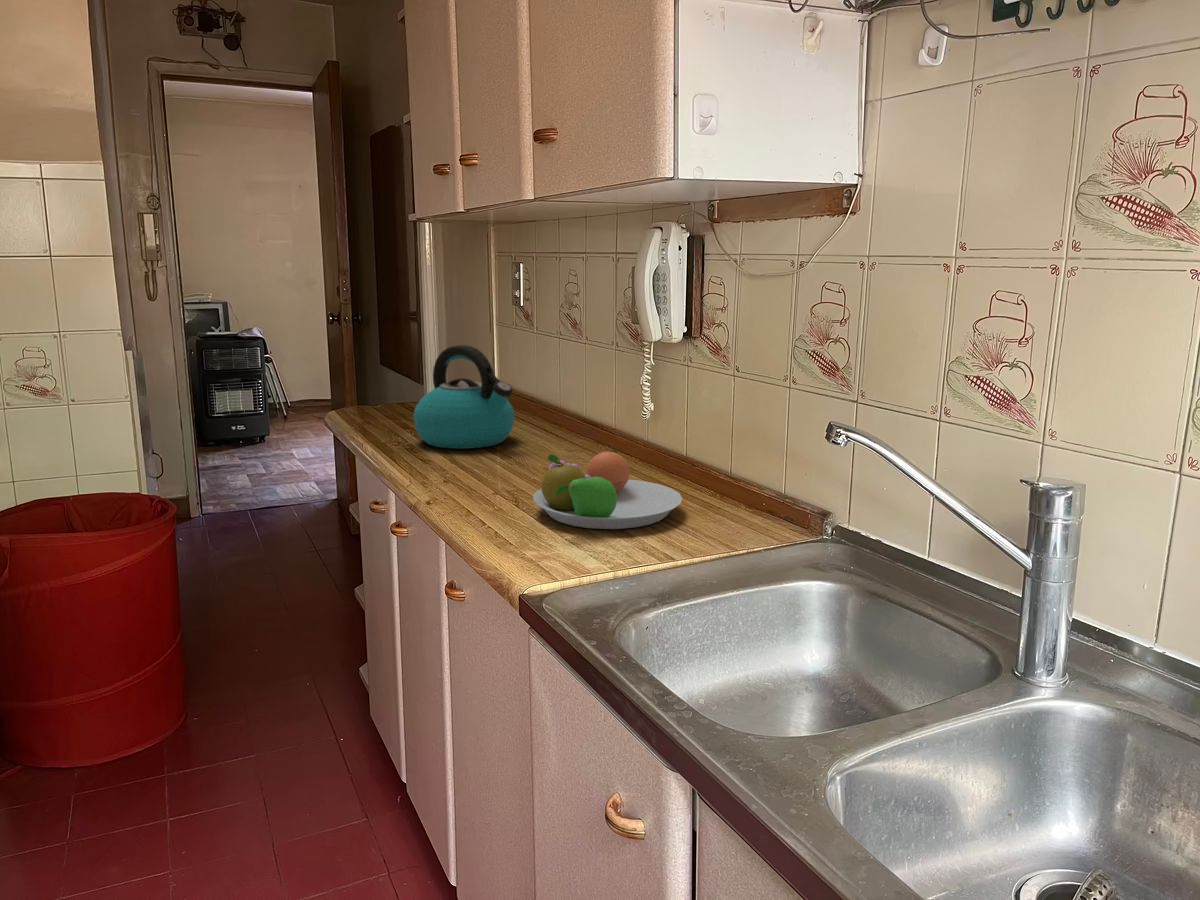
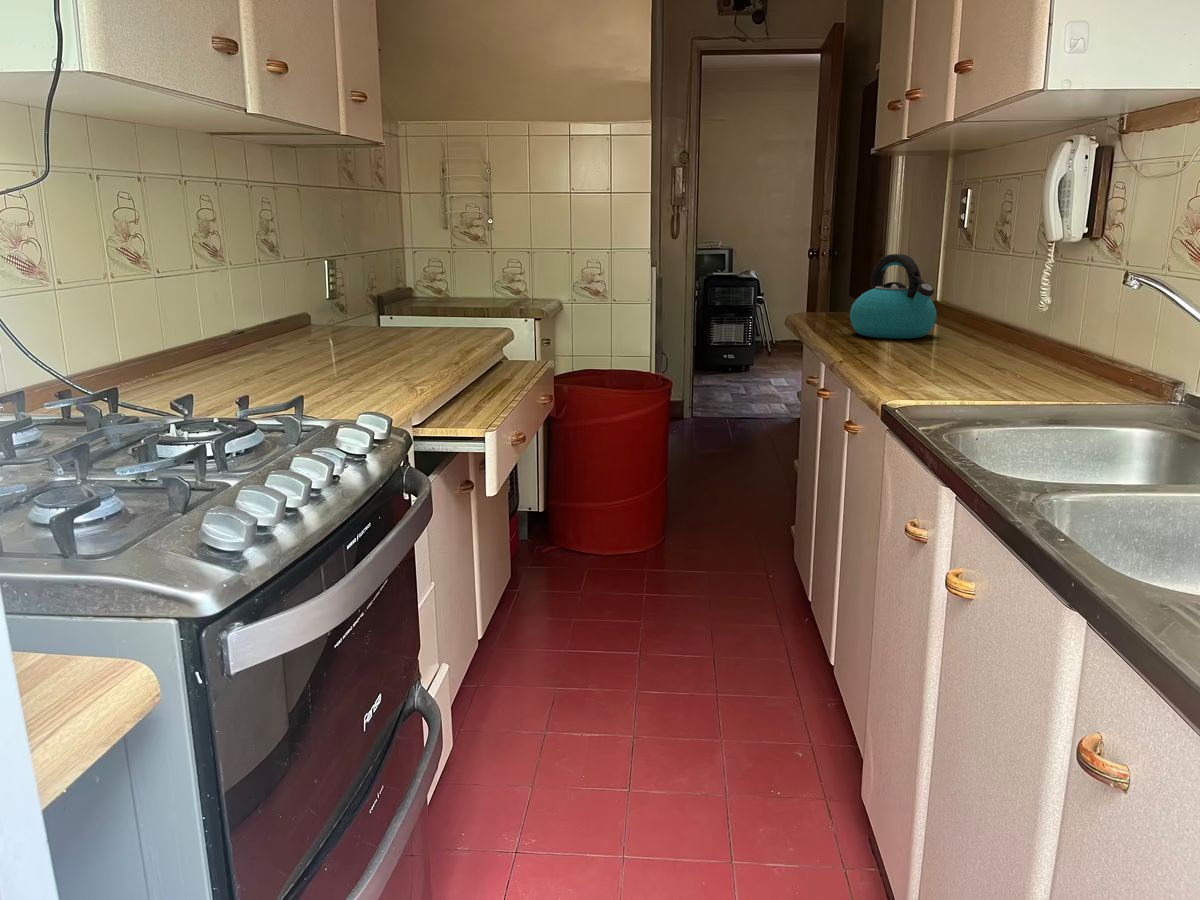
fruit bowl: present [533,450,682,529] -> none [921,325,1053,385]

